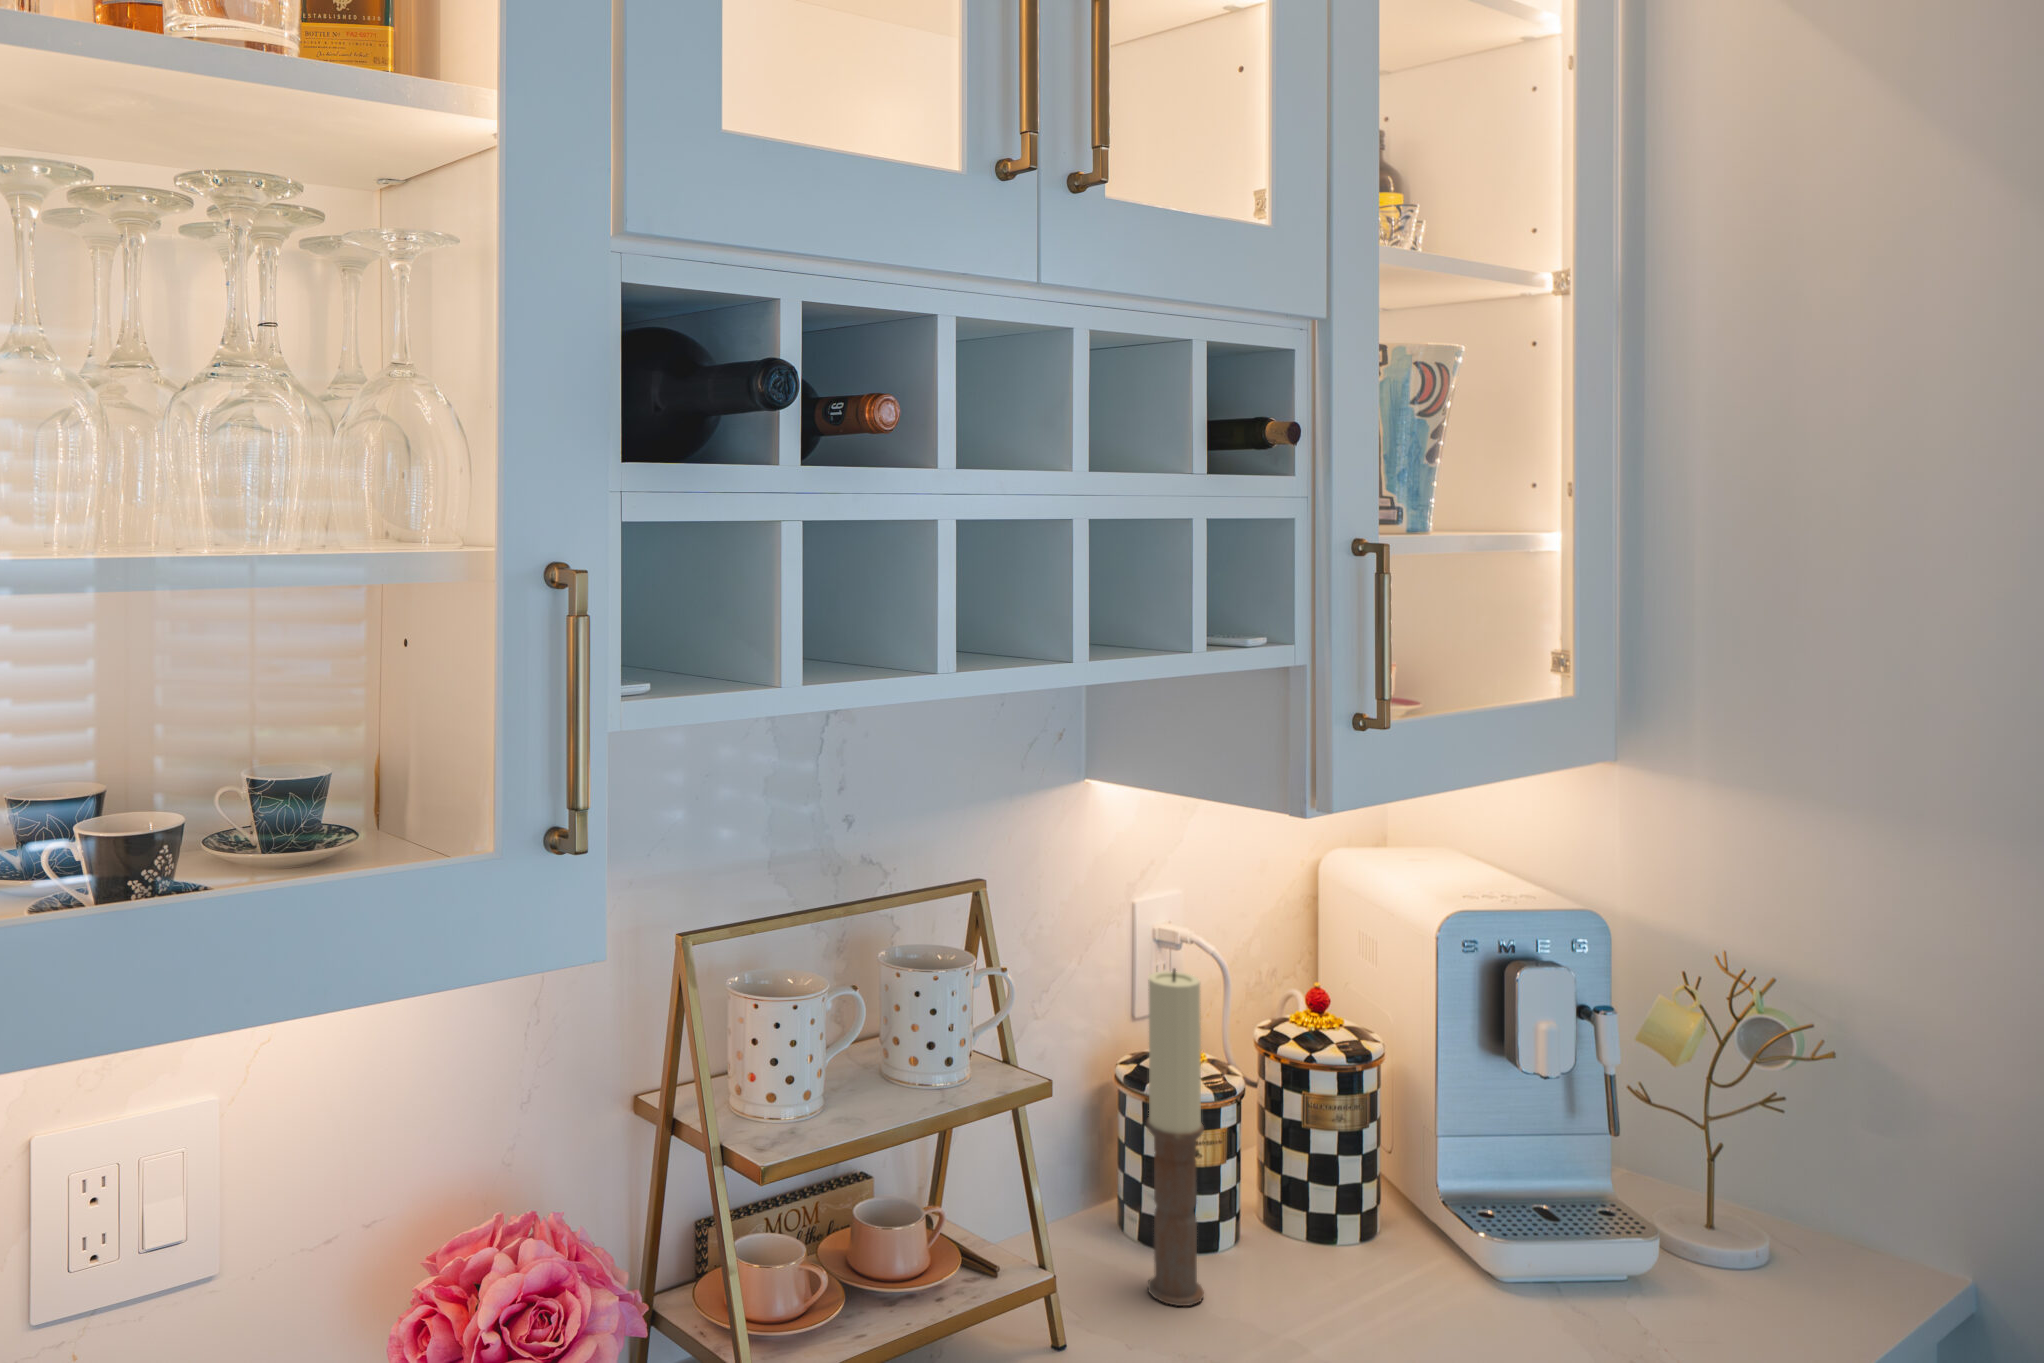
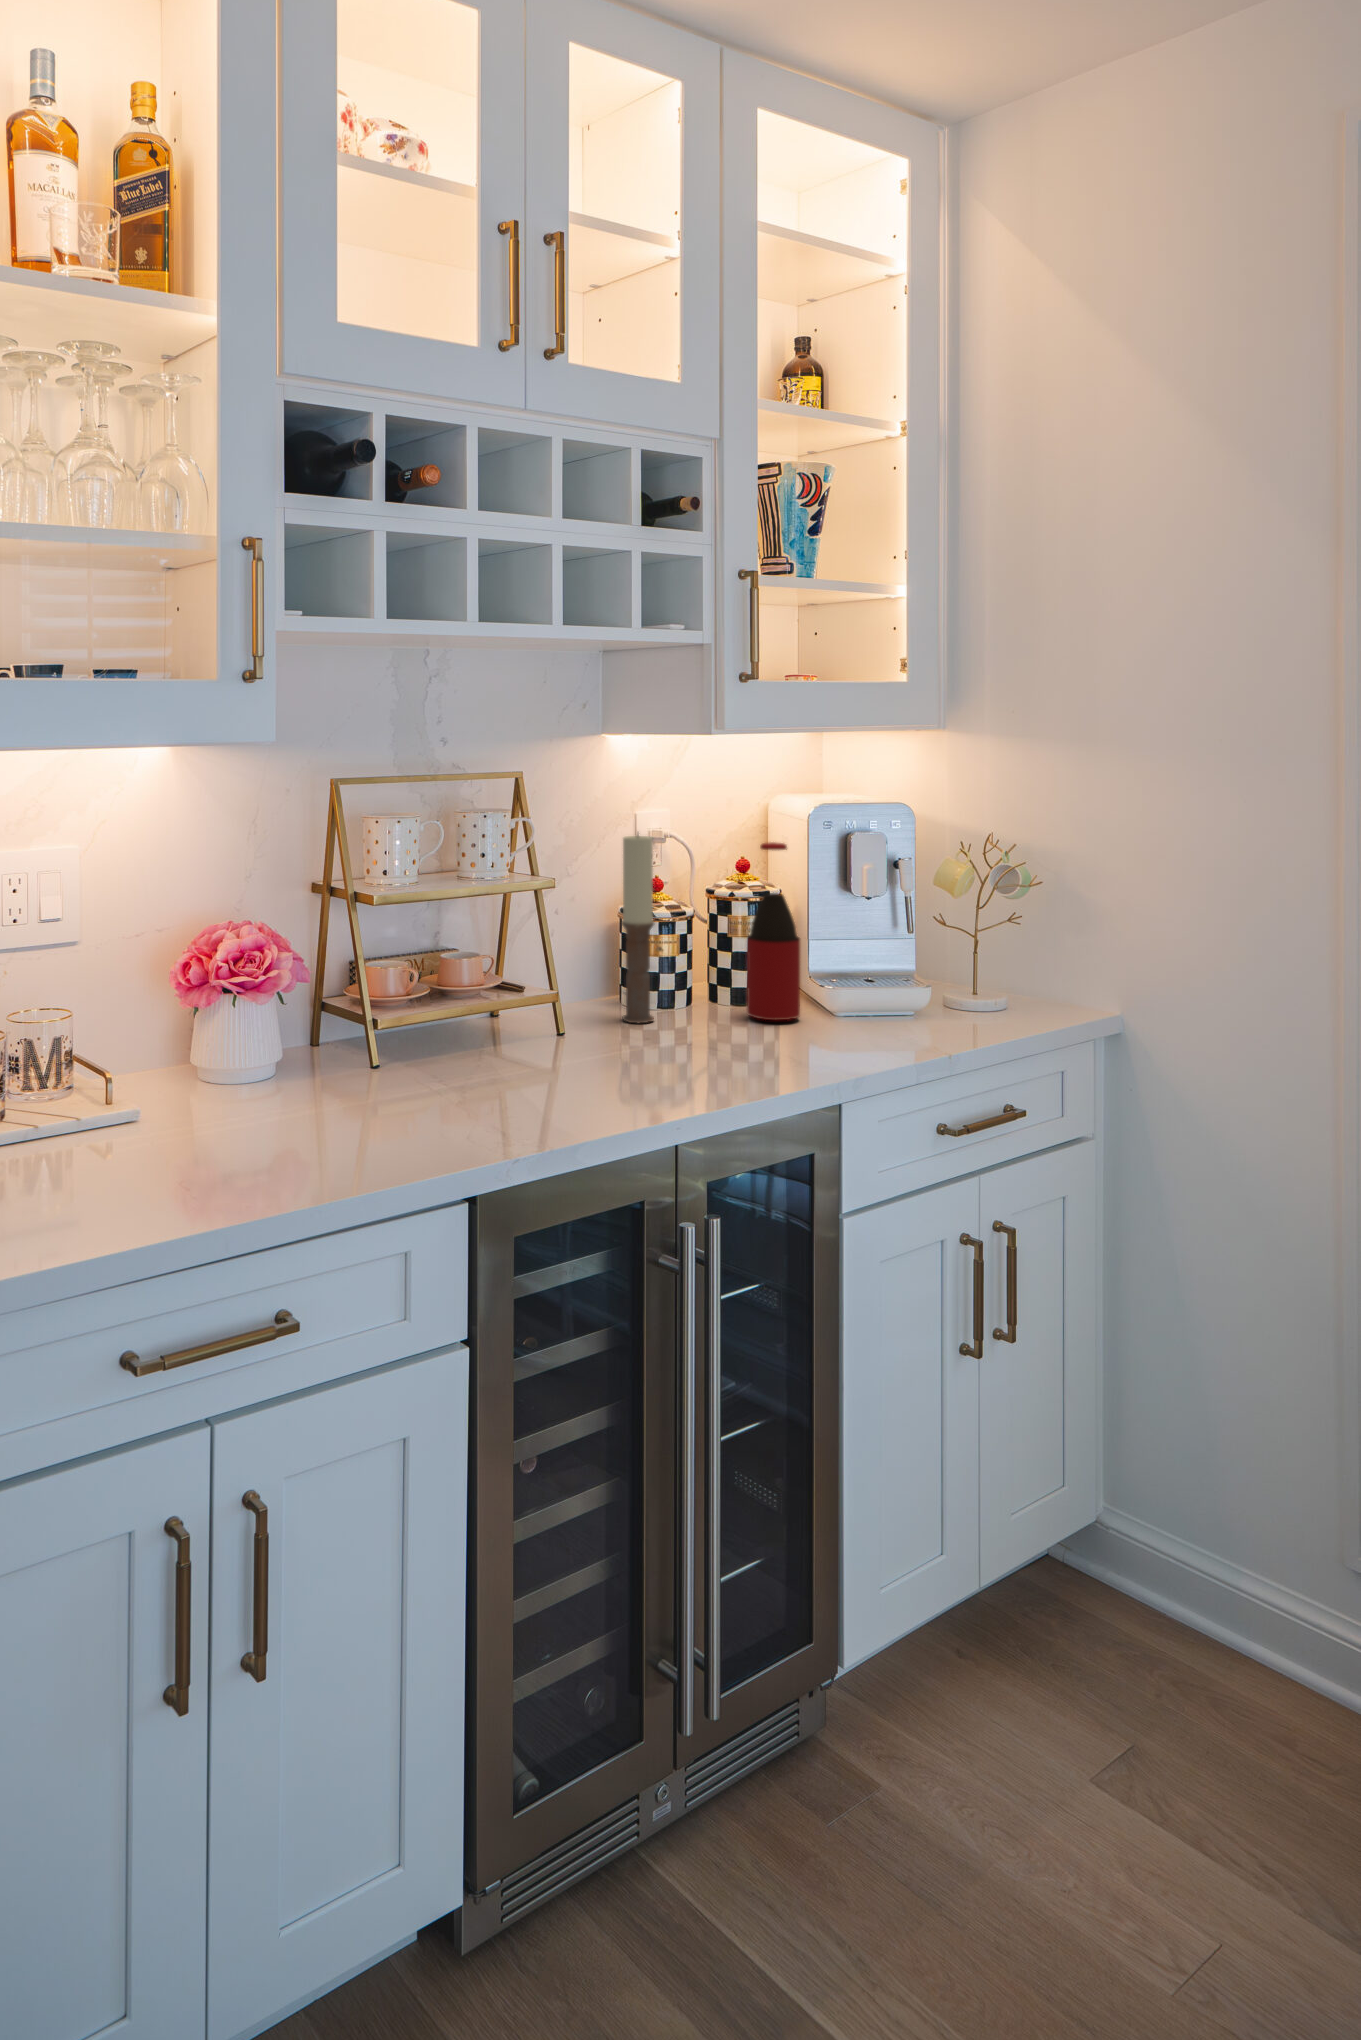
bottle: none [1354,982,1452,1308] -> present [747,842,800,1020]

